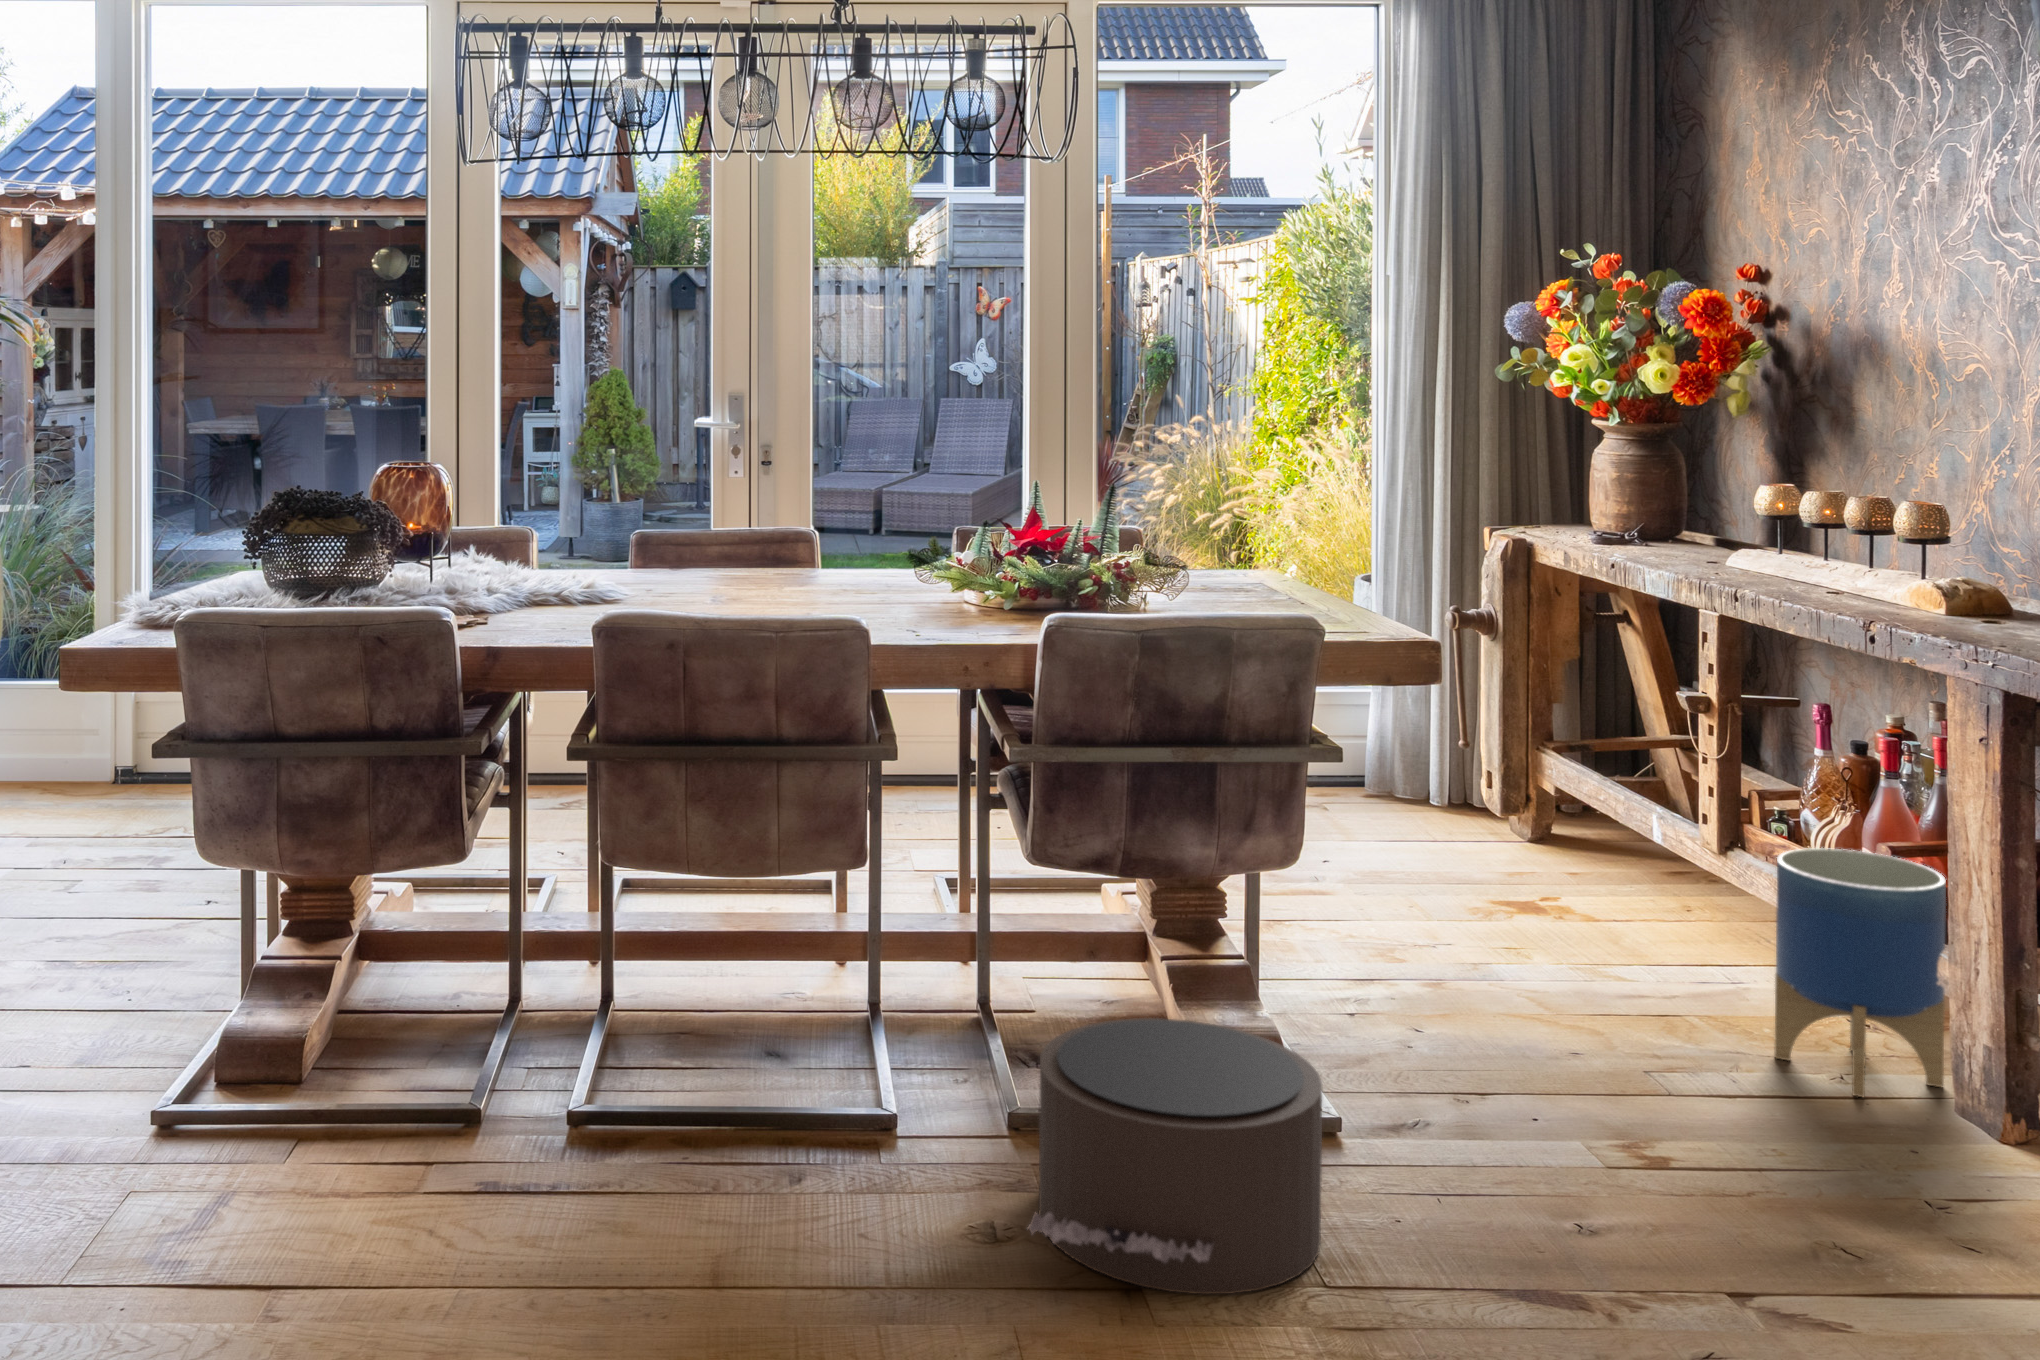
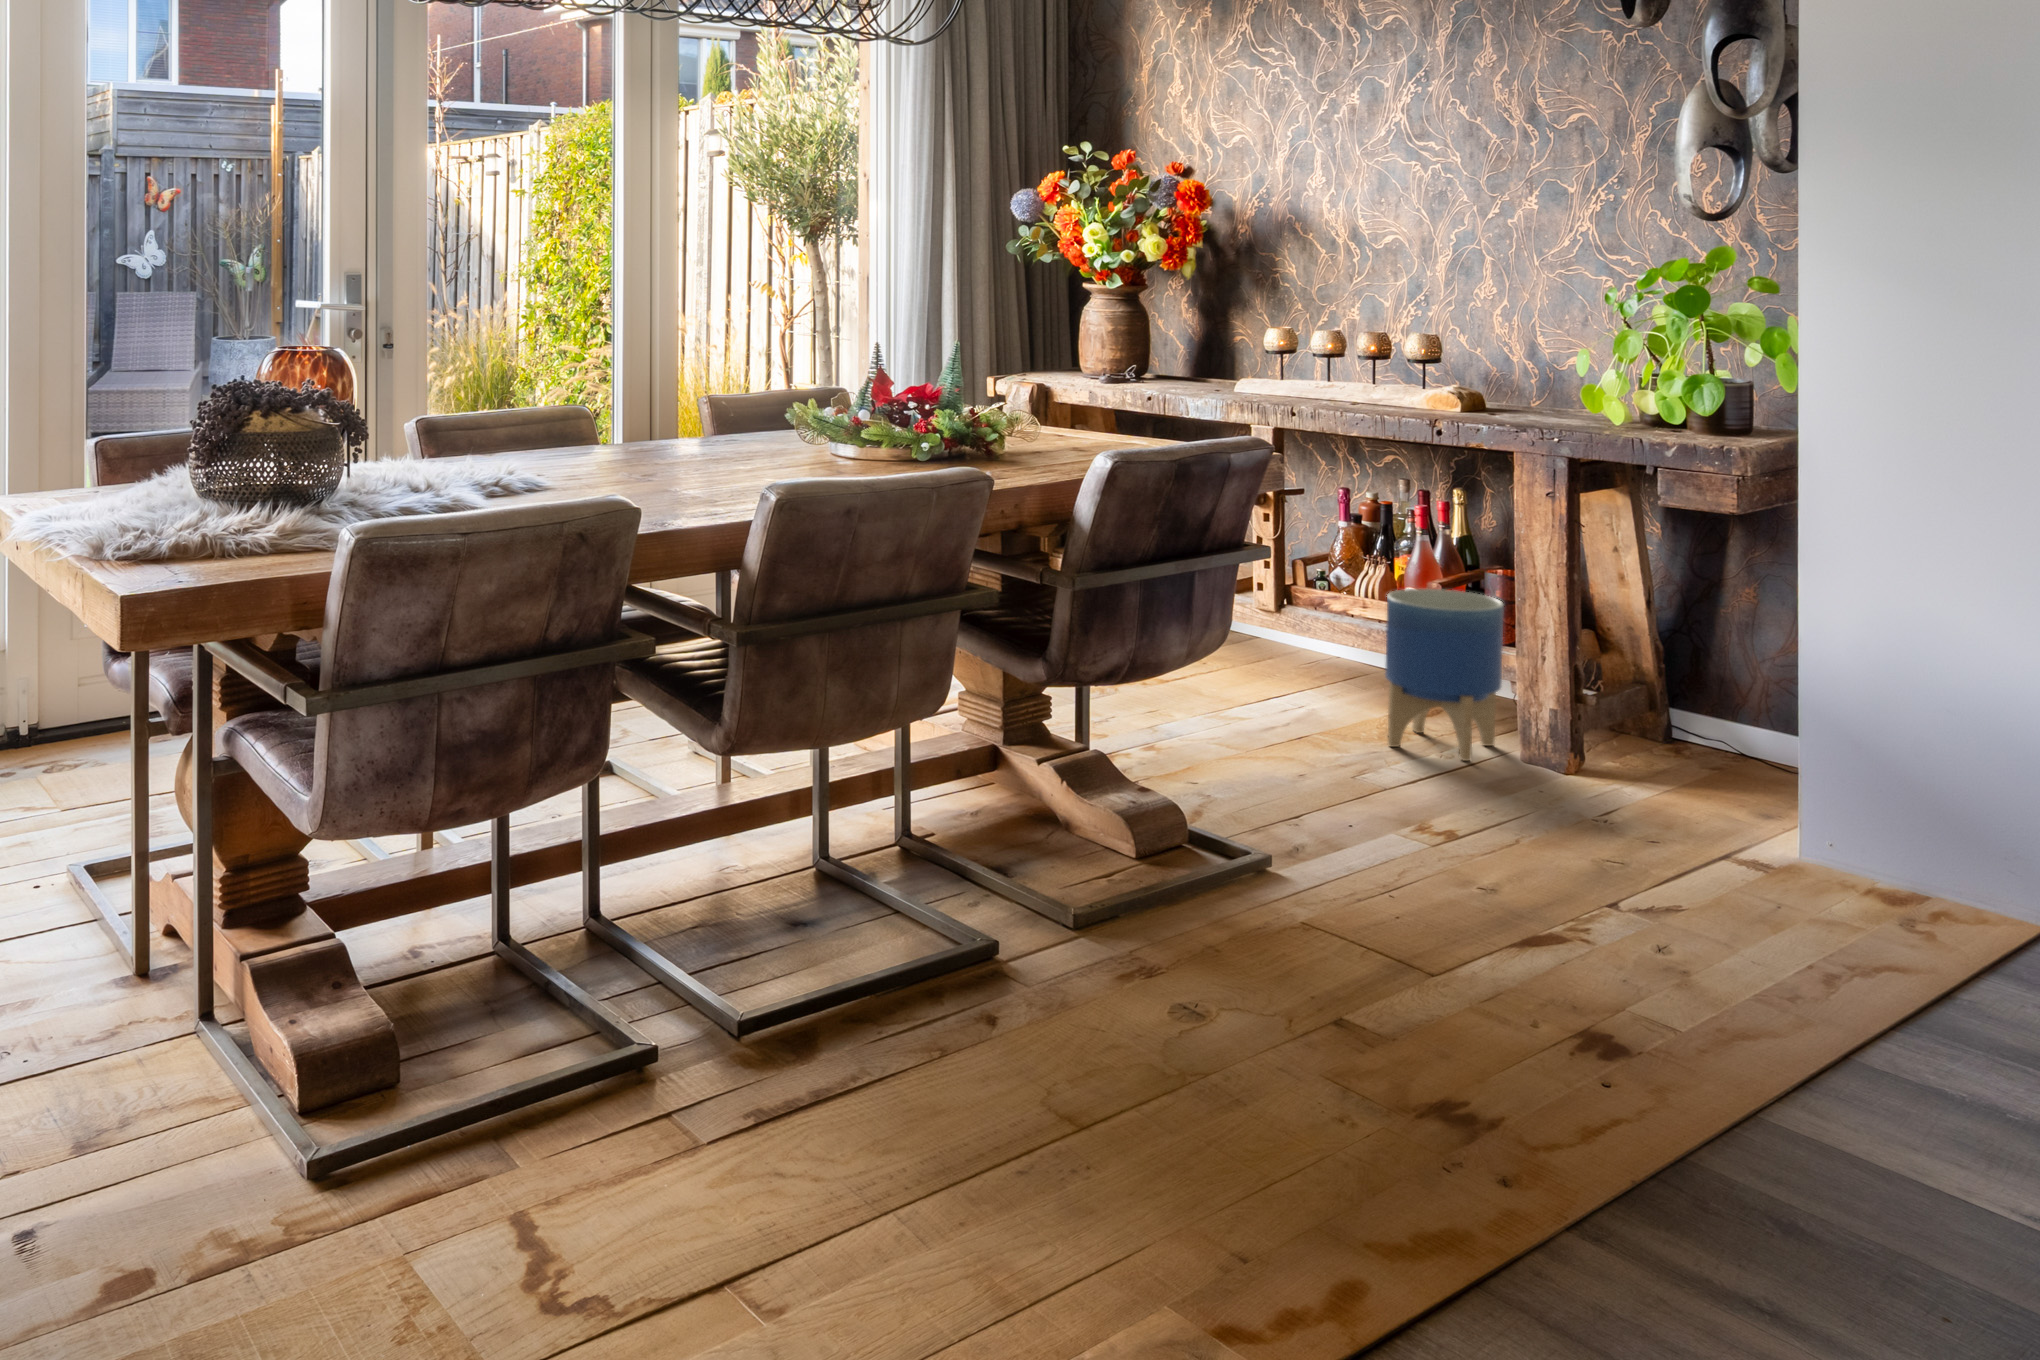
pouf: present [1028,1018,1322,1294] -> none [1119,784,1400,1002]

